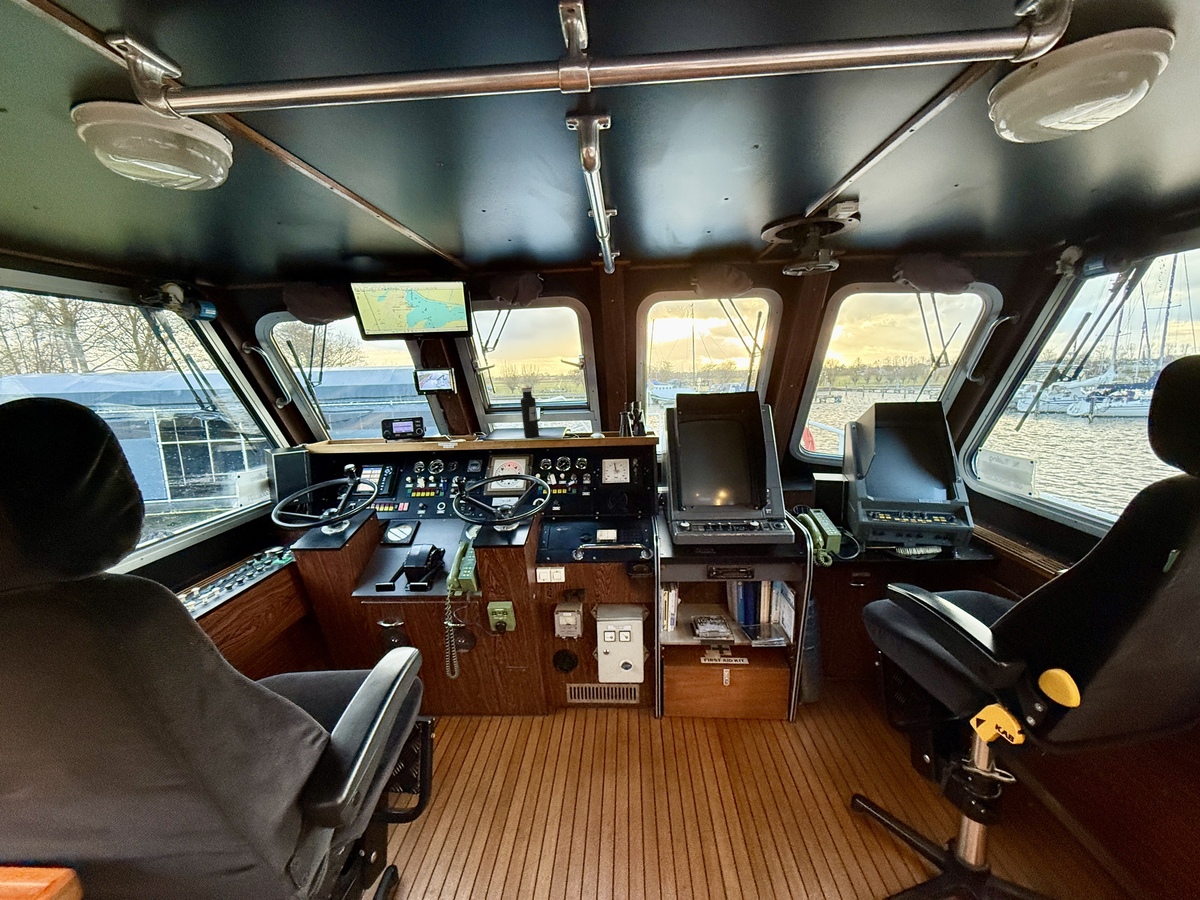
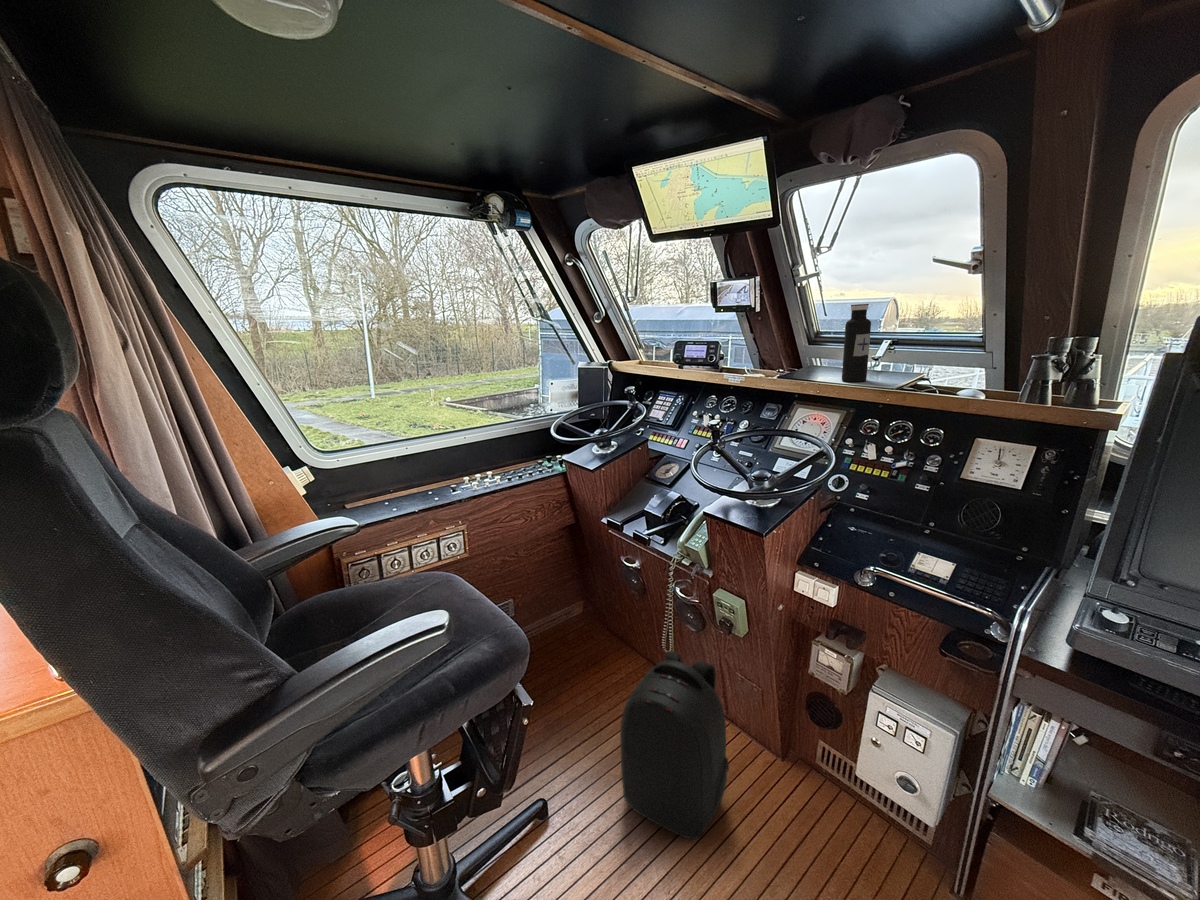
backpack: none [439,663,527,818] -> present [620,651,729,839]

